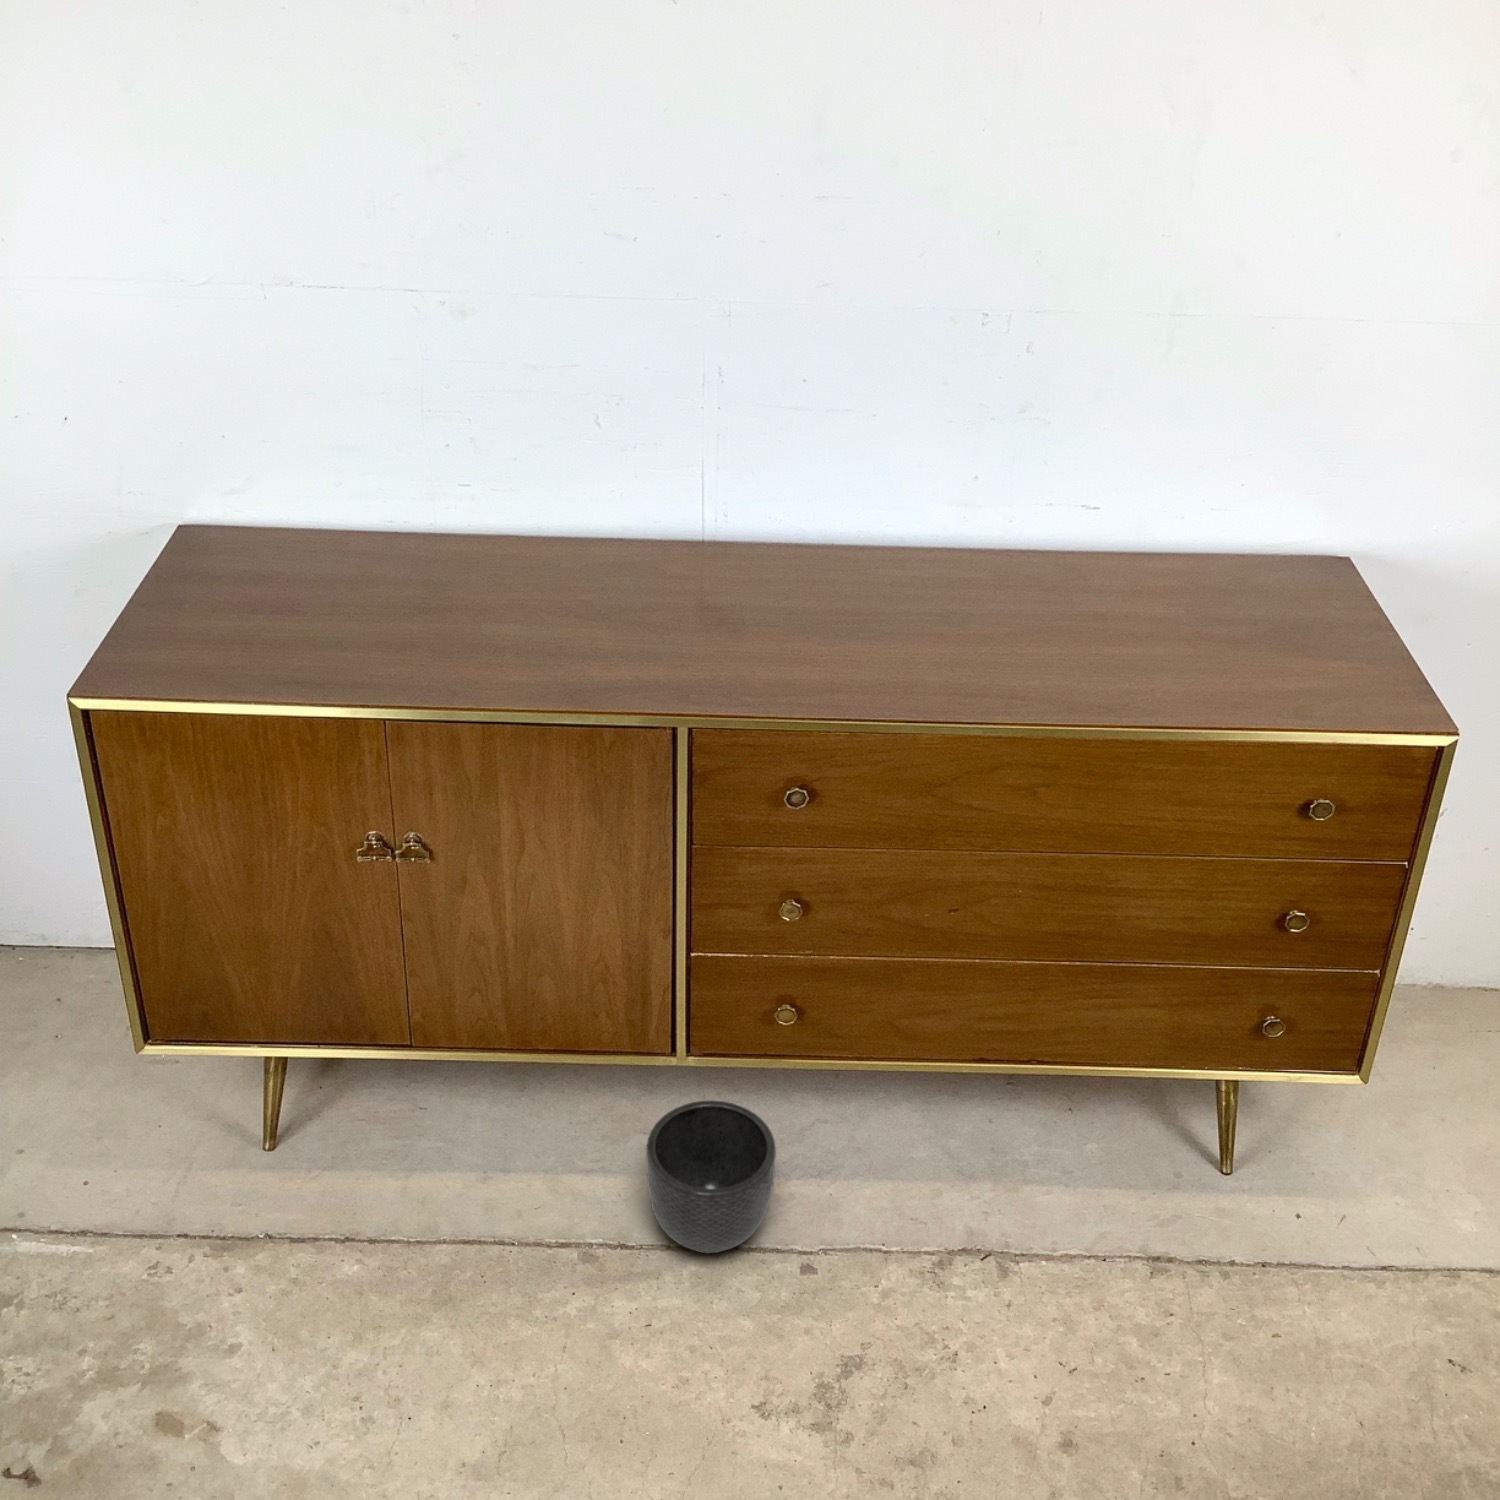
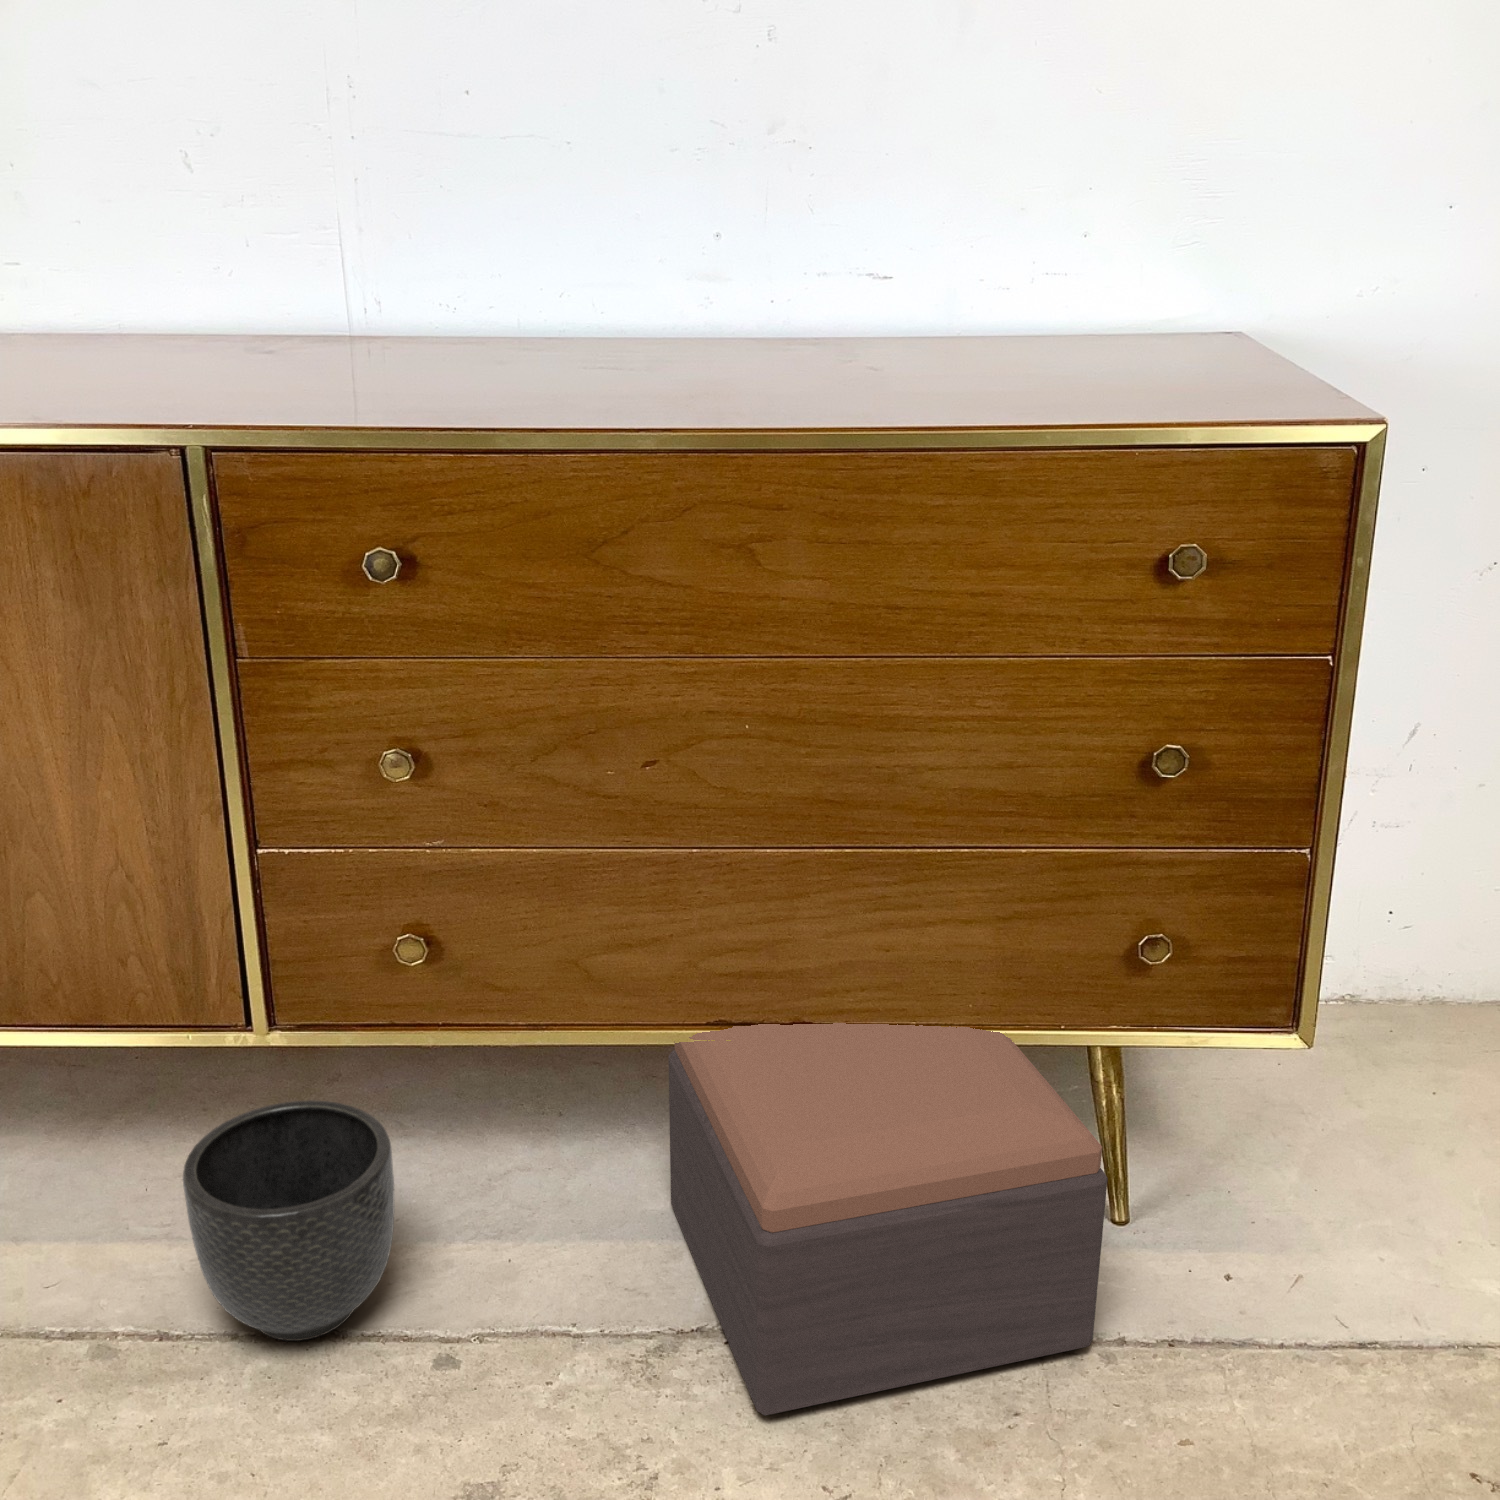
footstool: none [930,1018,1238,1313] -> present [668,1023,1108,1416]

